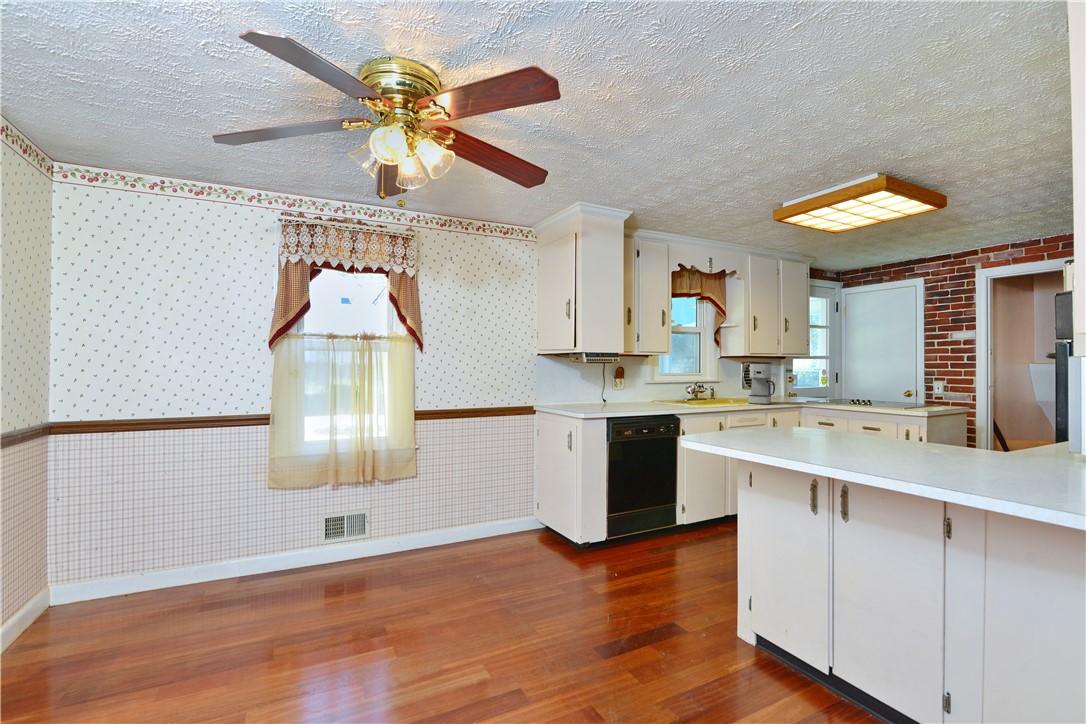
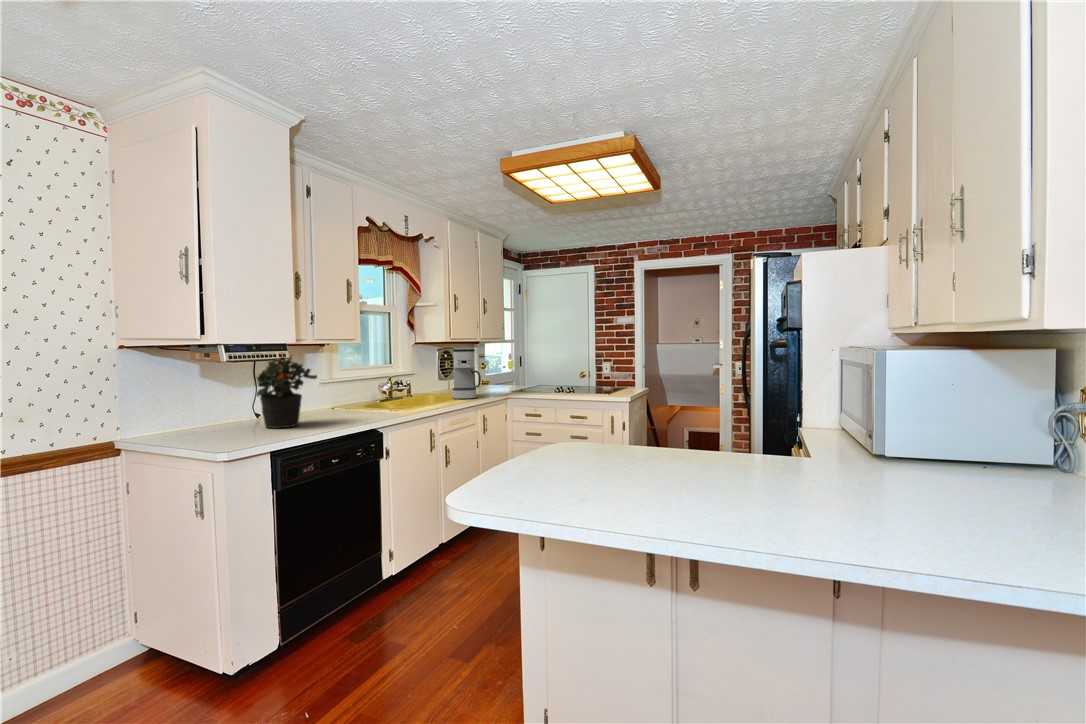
potted plant: none [601,361,638,408] -> present [257,355,317,428]

